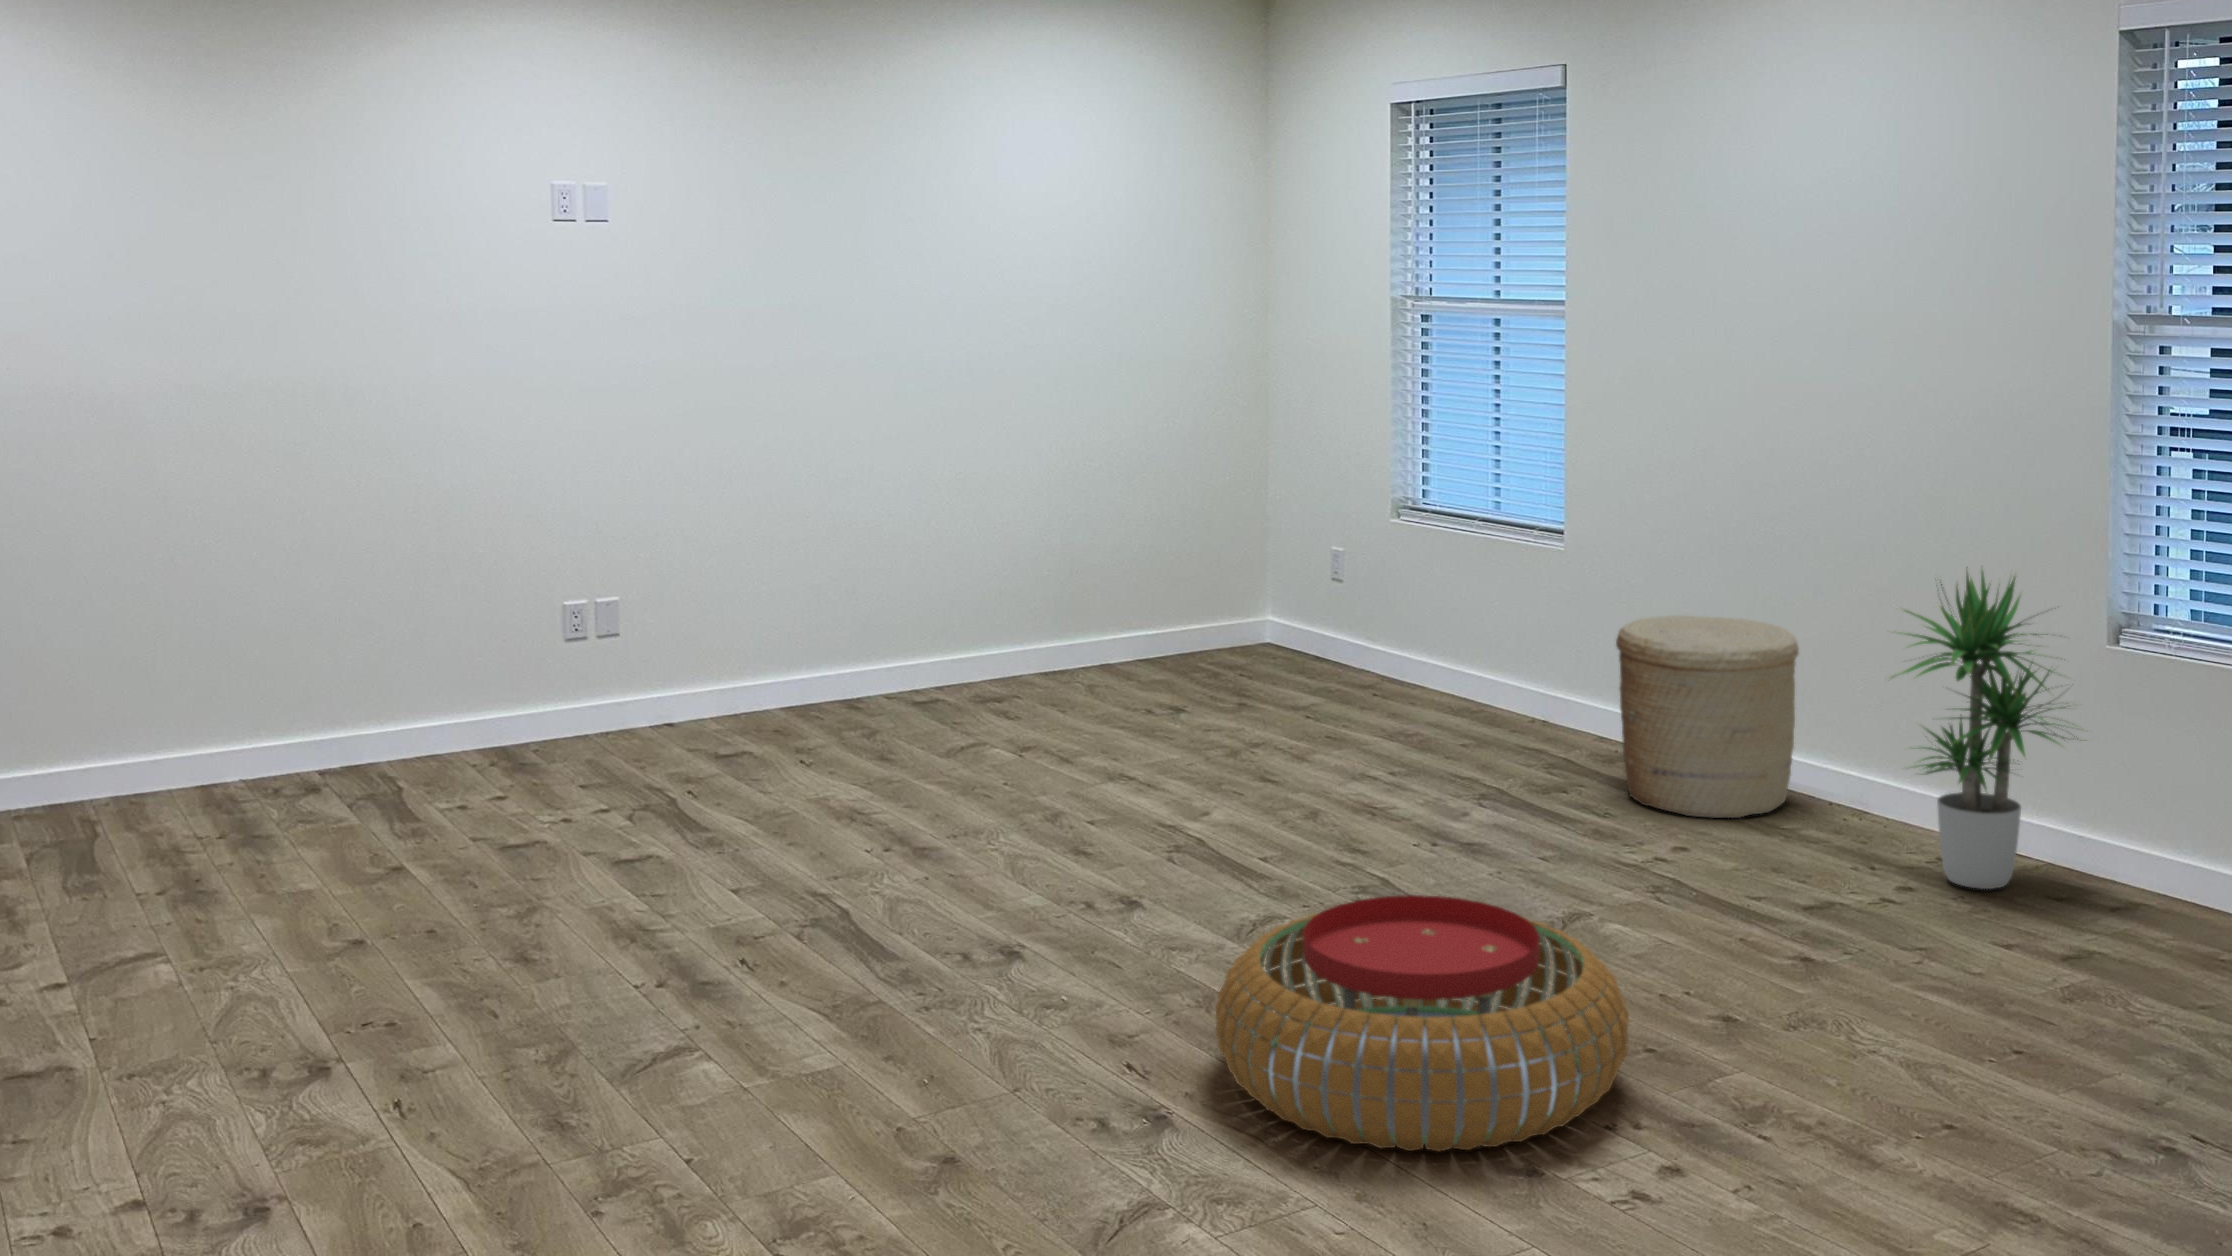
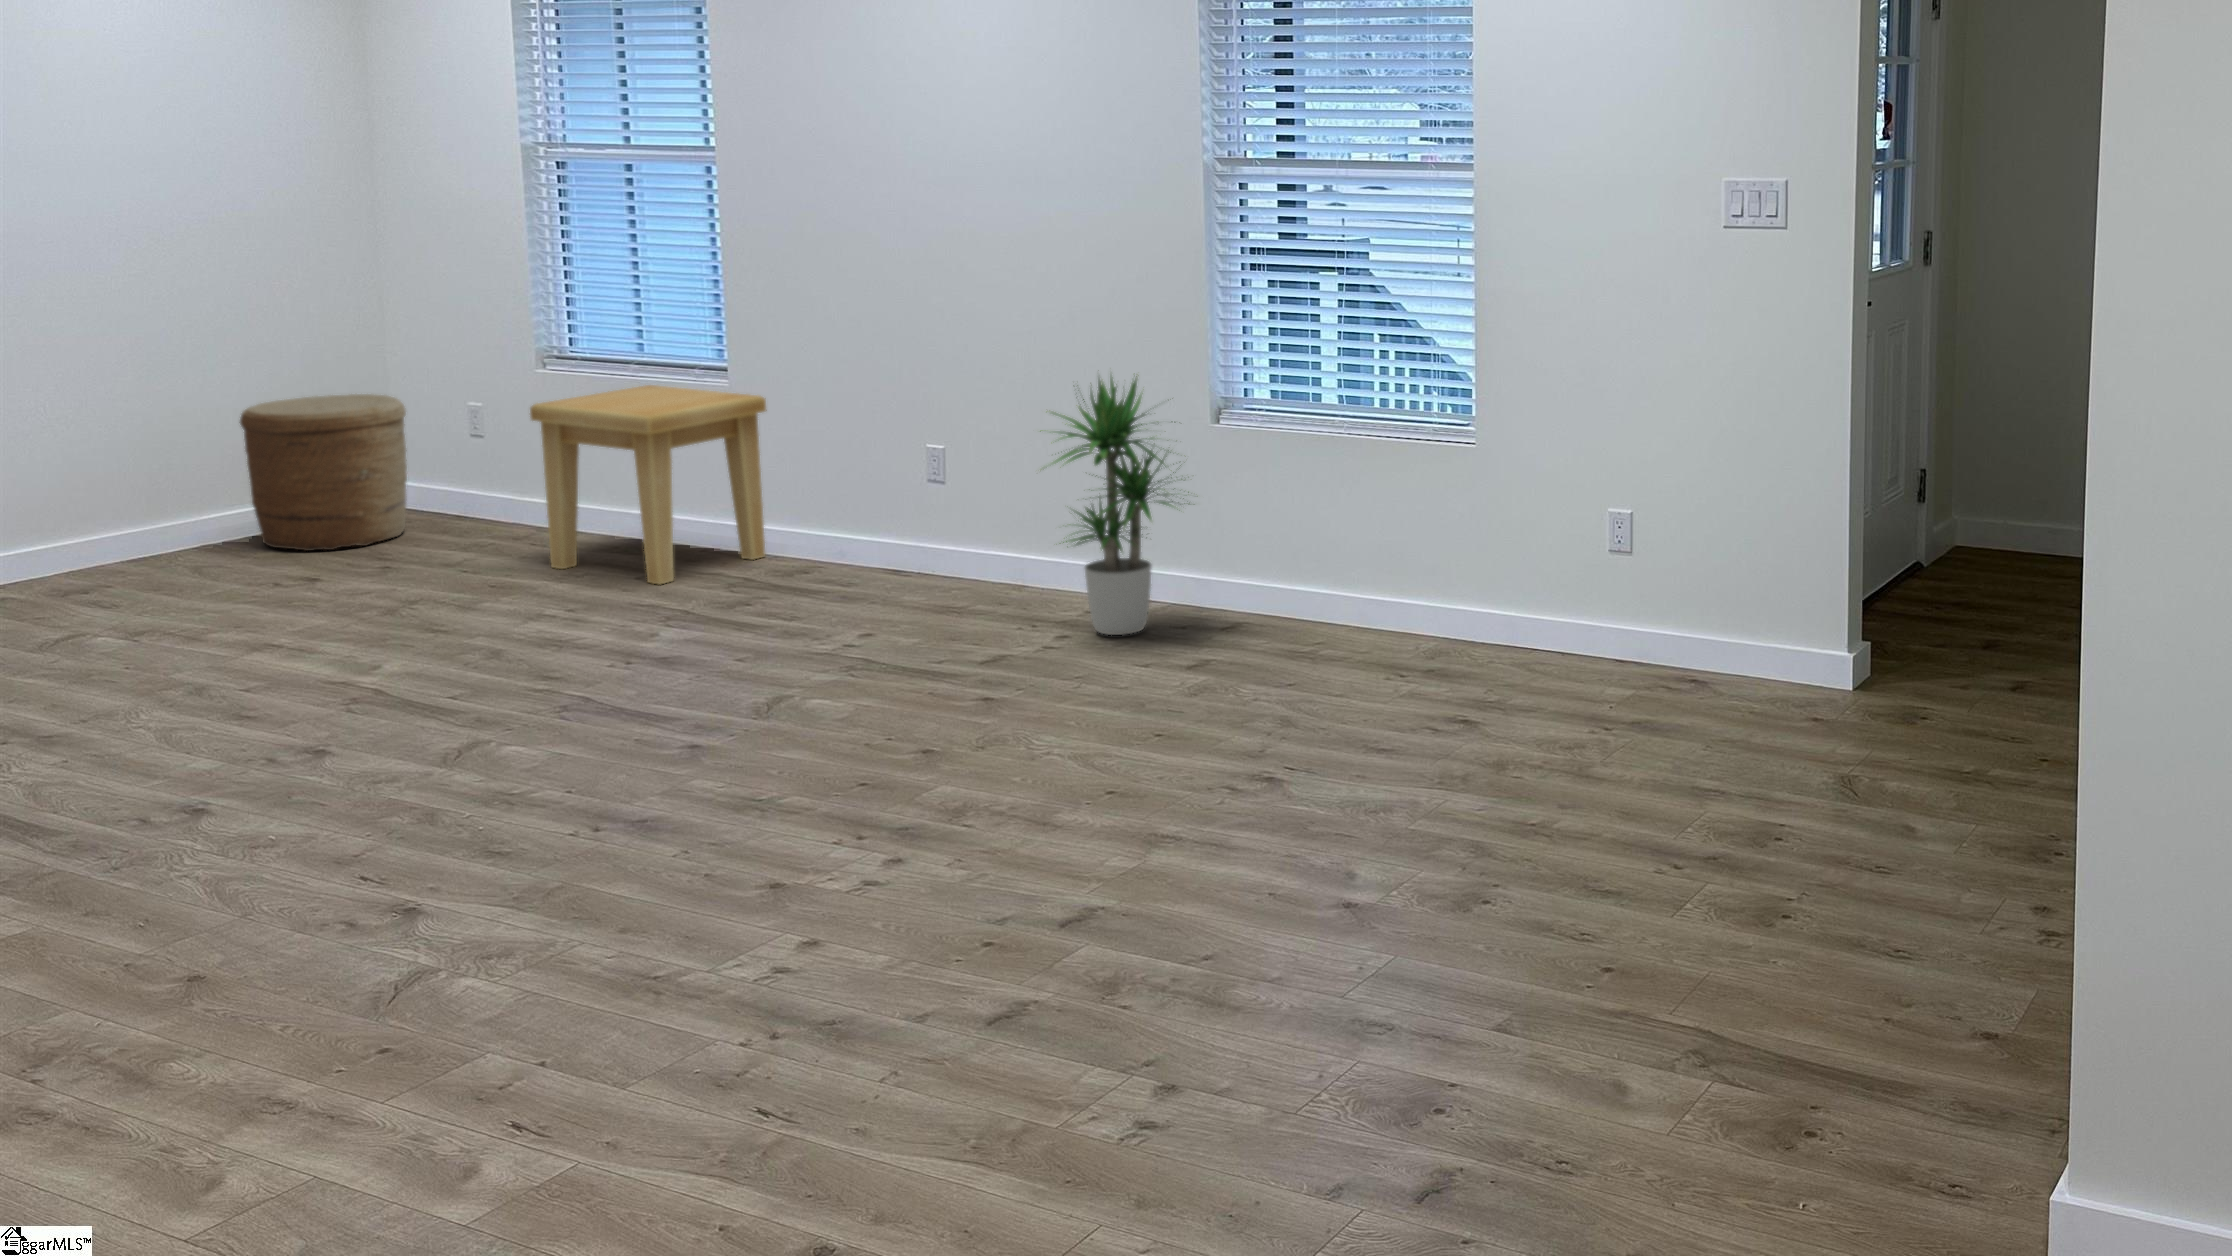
side table: none [1375,543,1601,753] -> present [530,385,767,585]
woven basket: present [1616,616,1799,818] -> present [240,394,407,551]
pouf: present [1215,895,1629,1151] -> none [460,690,847,900]

